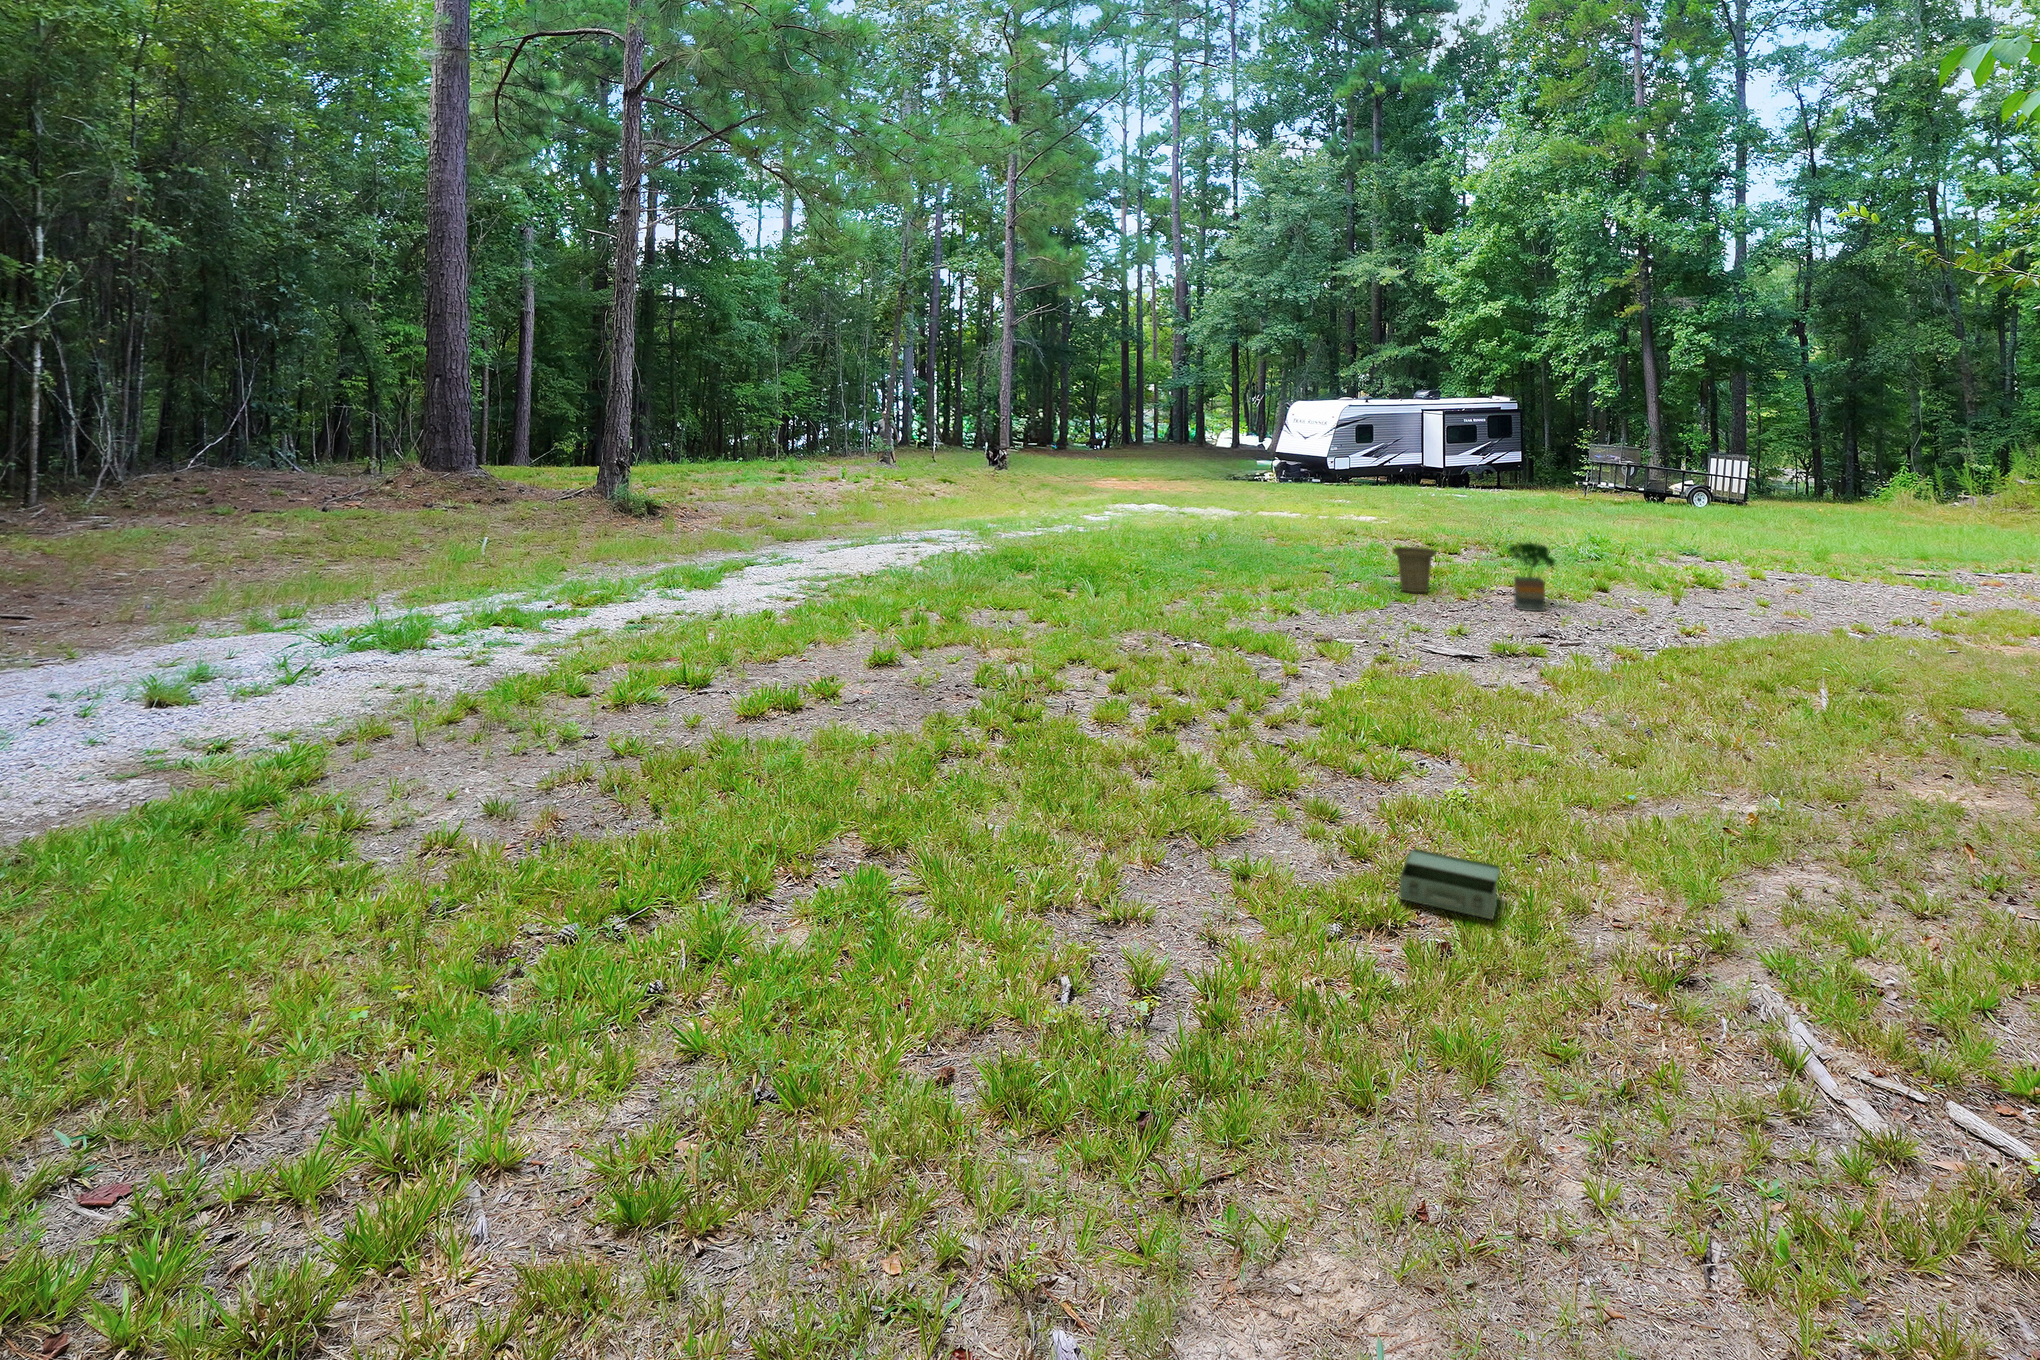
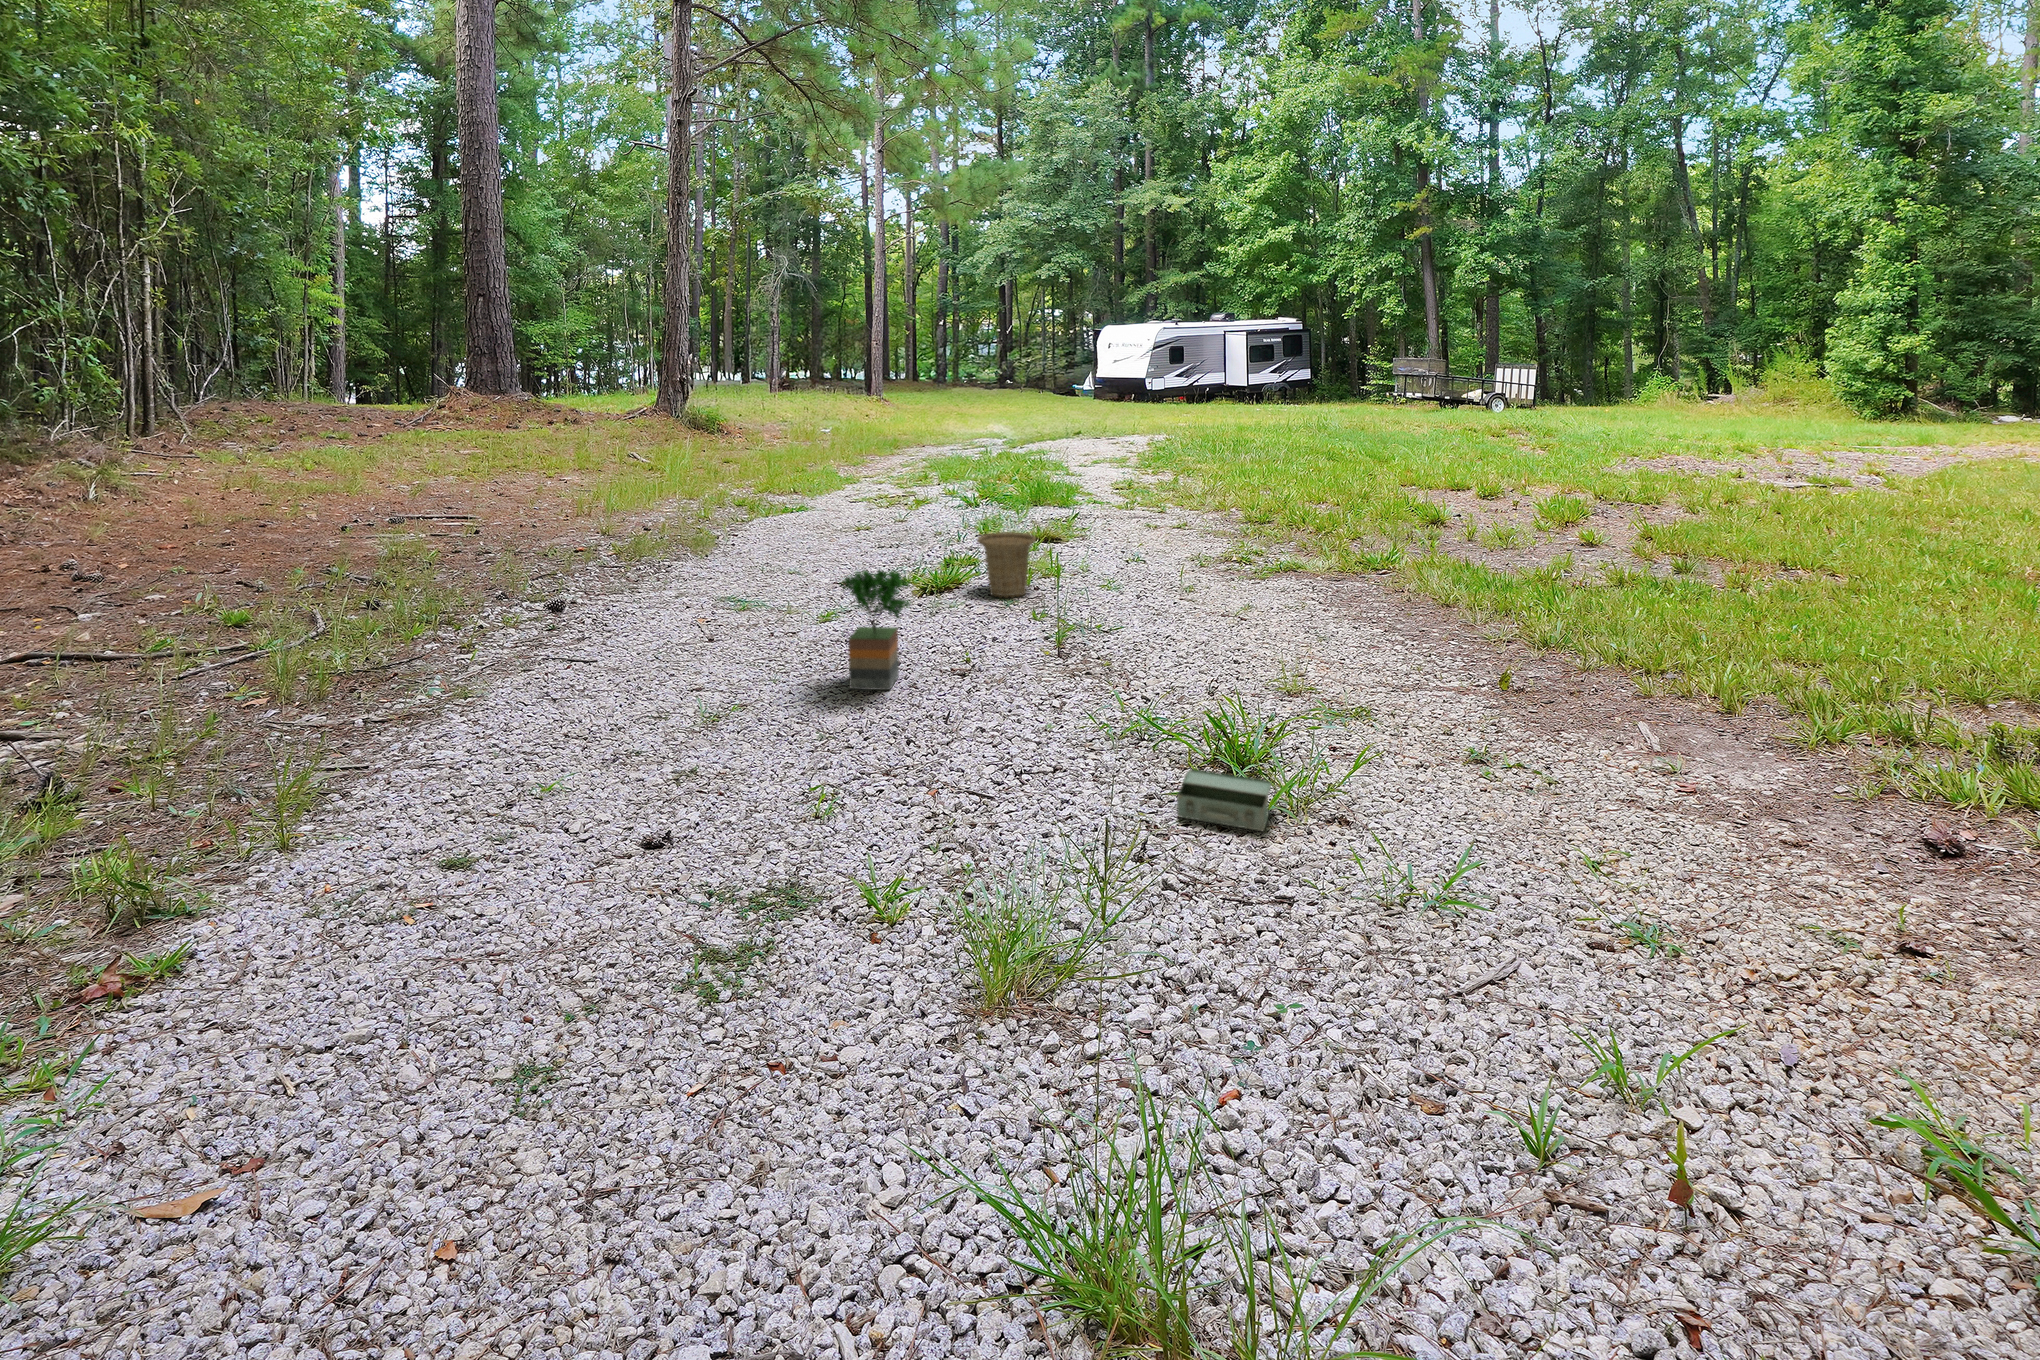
potted tree: present [1508,543,1555,611] -> present [842,570,911,690]
basket: present [1393,547,1437,593] -> present [977,532,1036,598]

